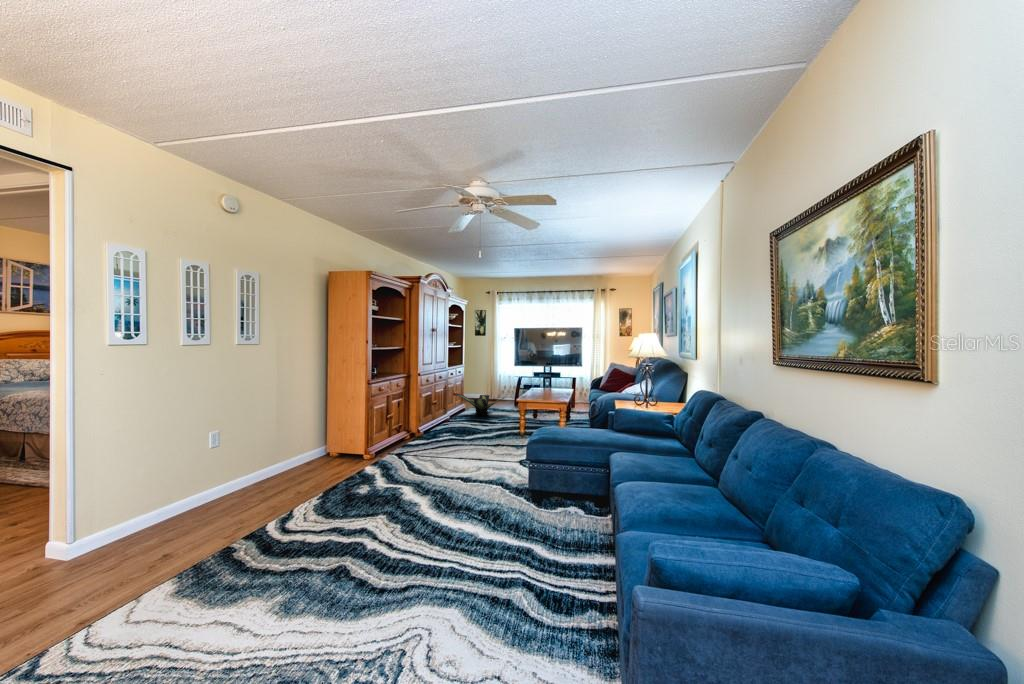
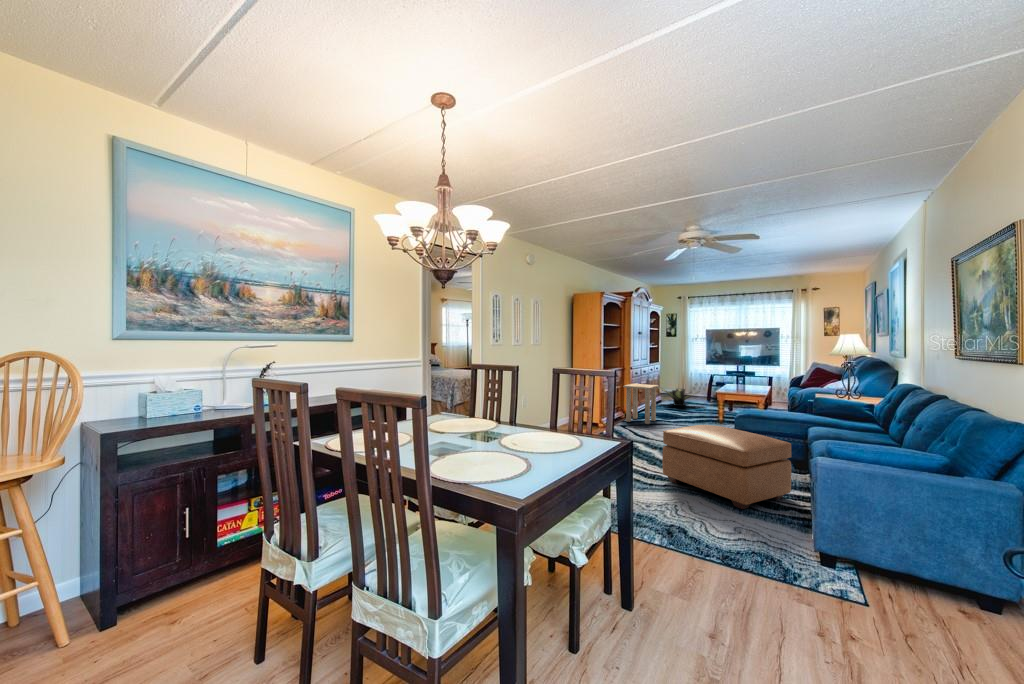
side table: none [405,394,452,447] -> present [623,384,659,424]
ottoman: none [412,464,589,622] -> present [662,425,792,509]

